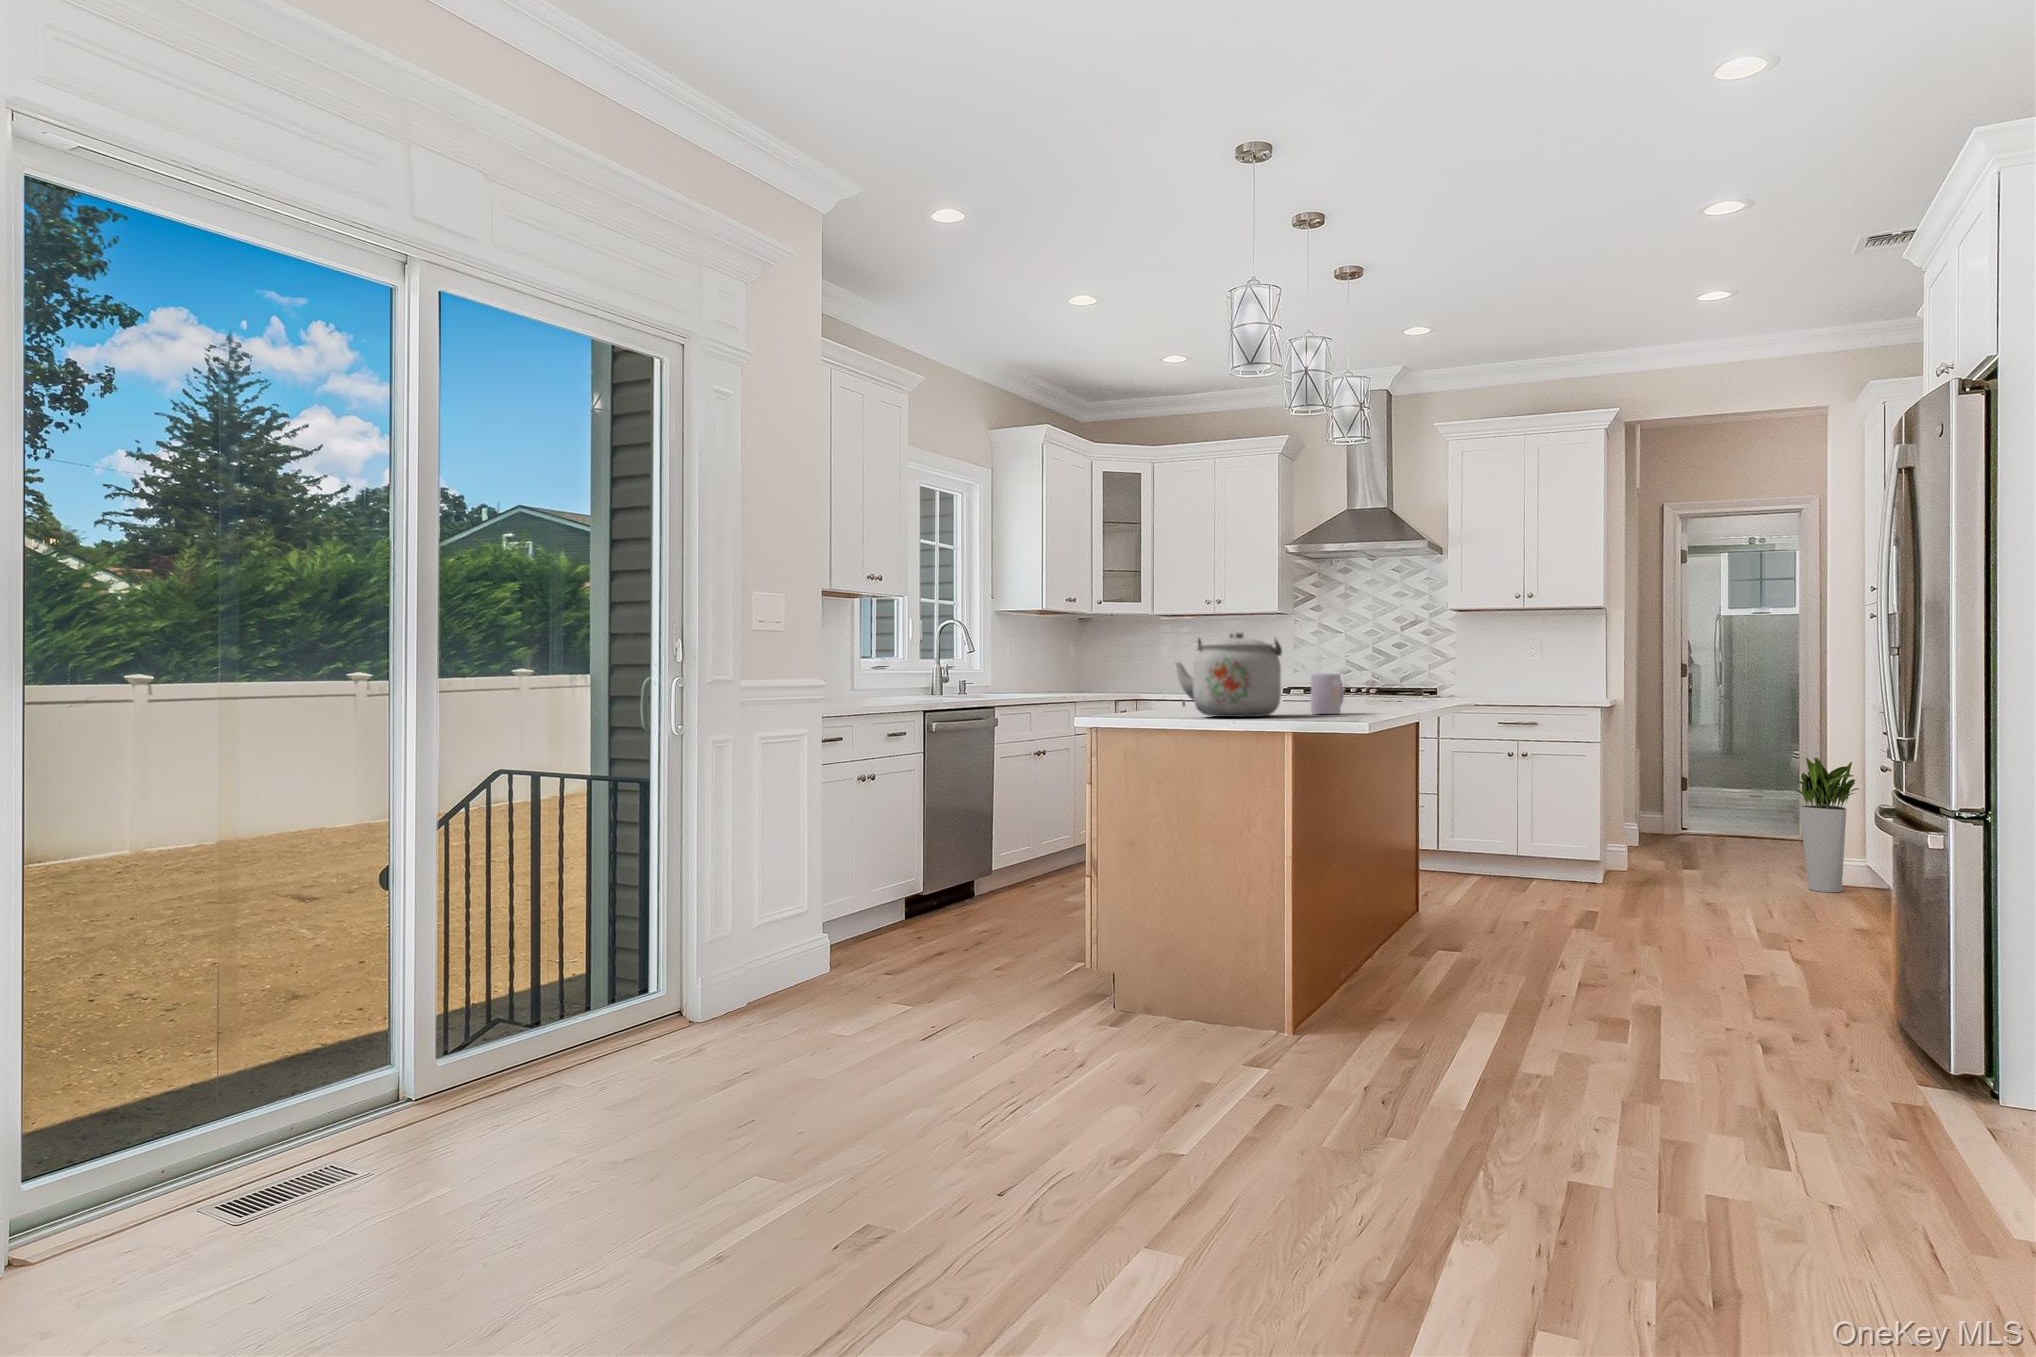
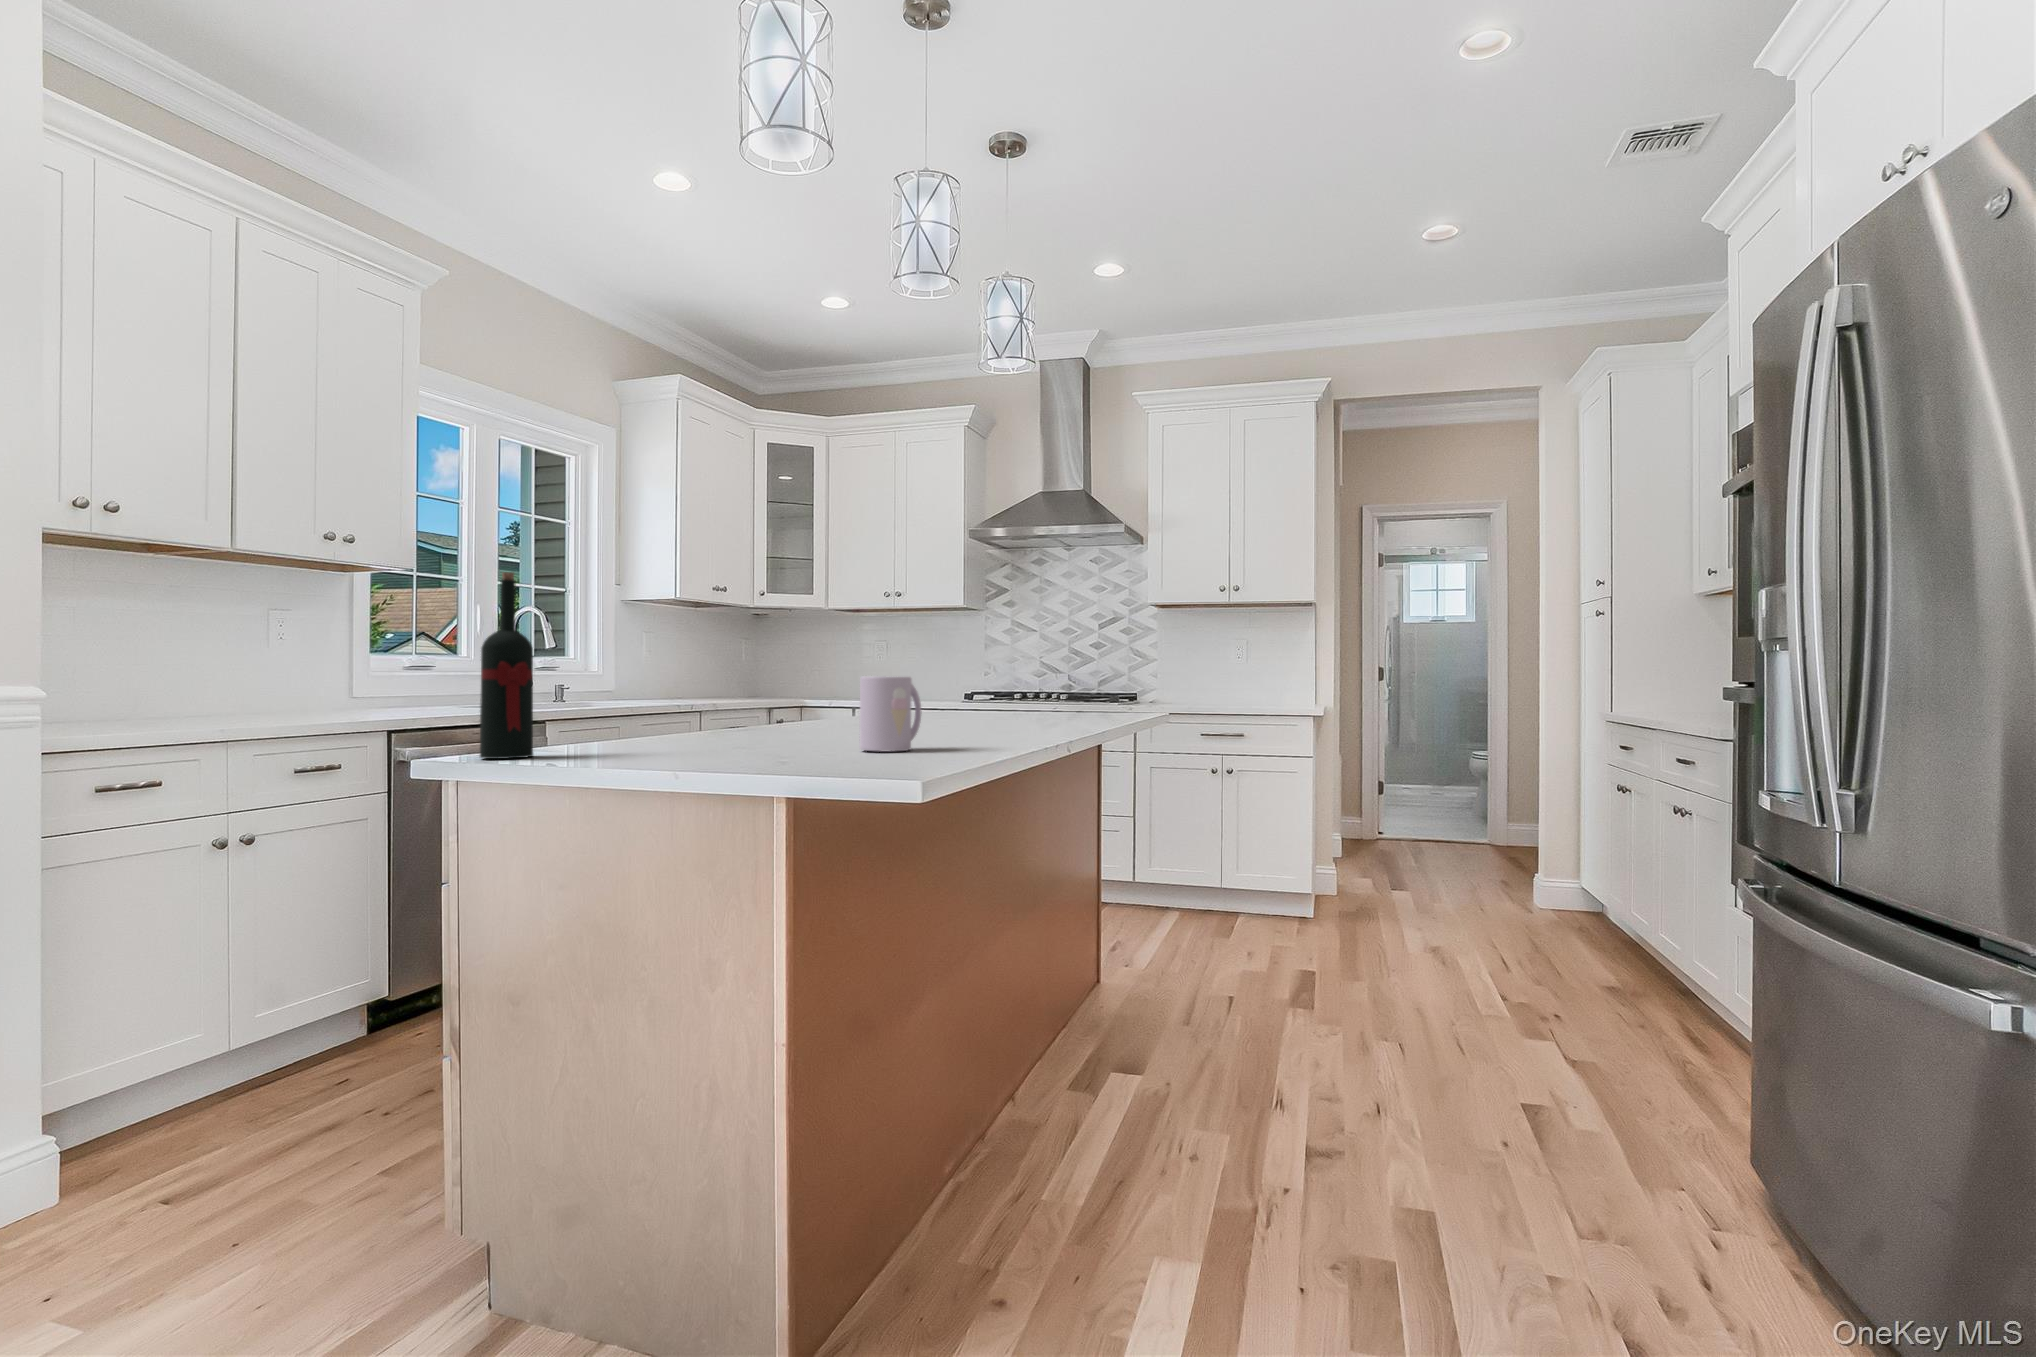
wine bottle: none [1108,619,1135,717] -> present [480,572,533,759]
kettle: present [1175,632,1282,717] -> none [585,595,806,762]
planter: present [1794,758,1858,892] -> none [1504,770,1585,921]

